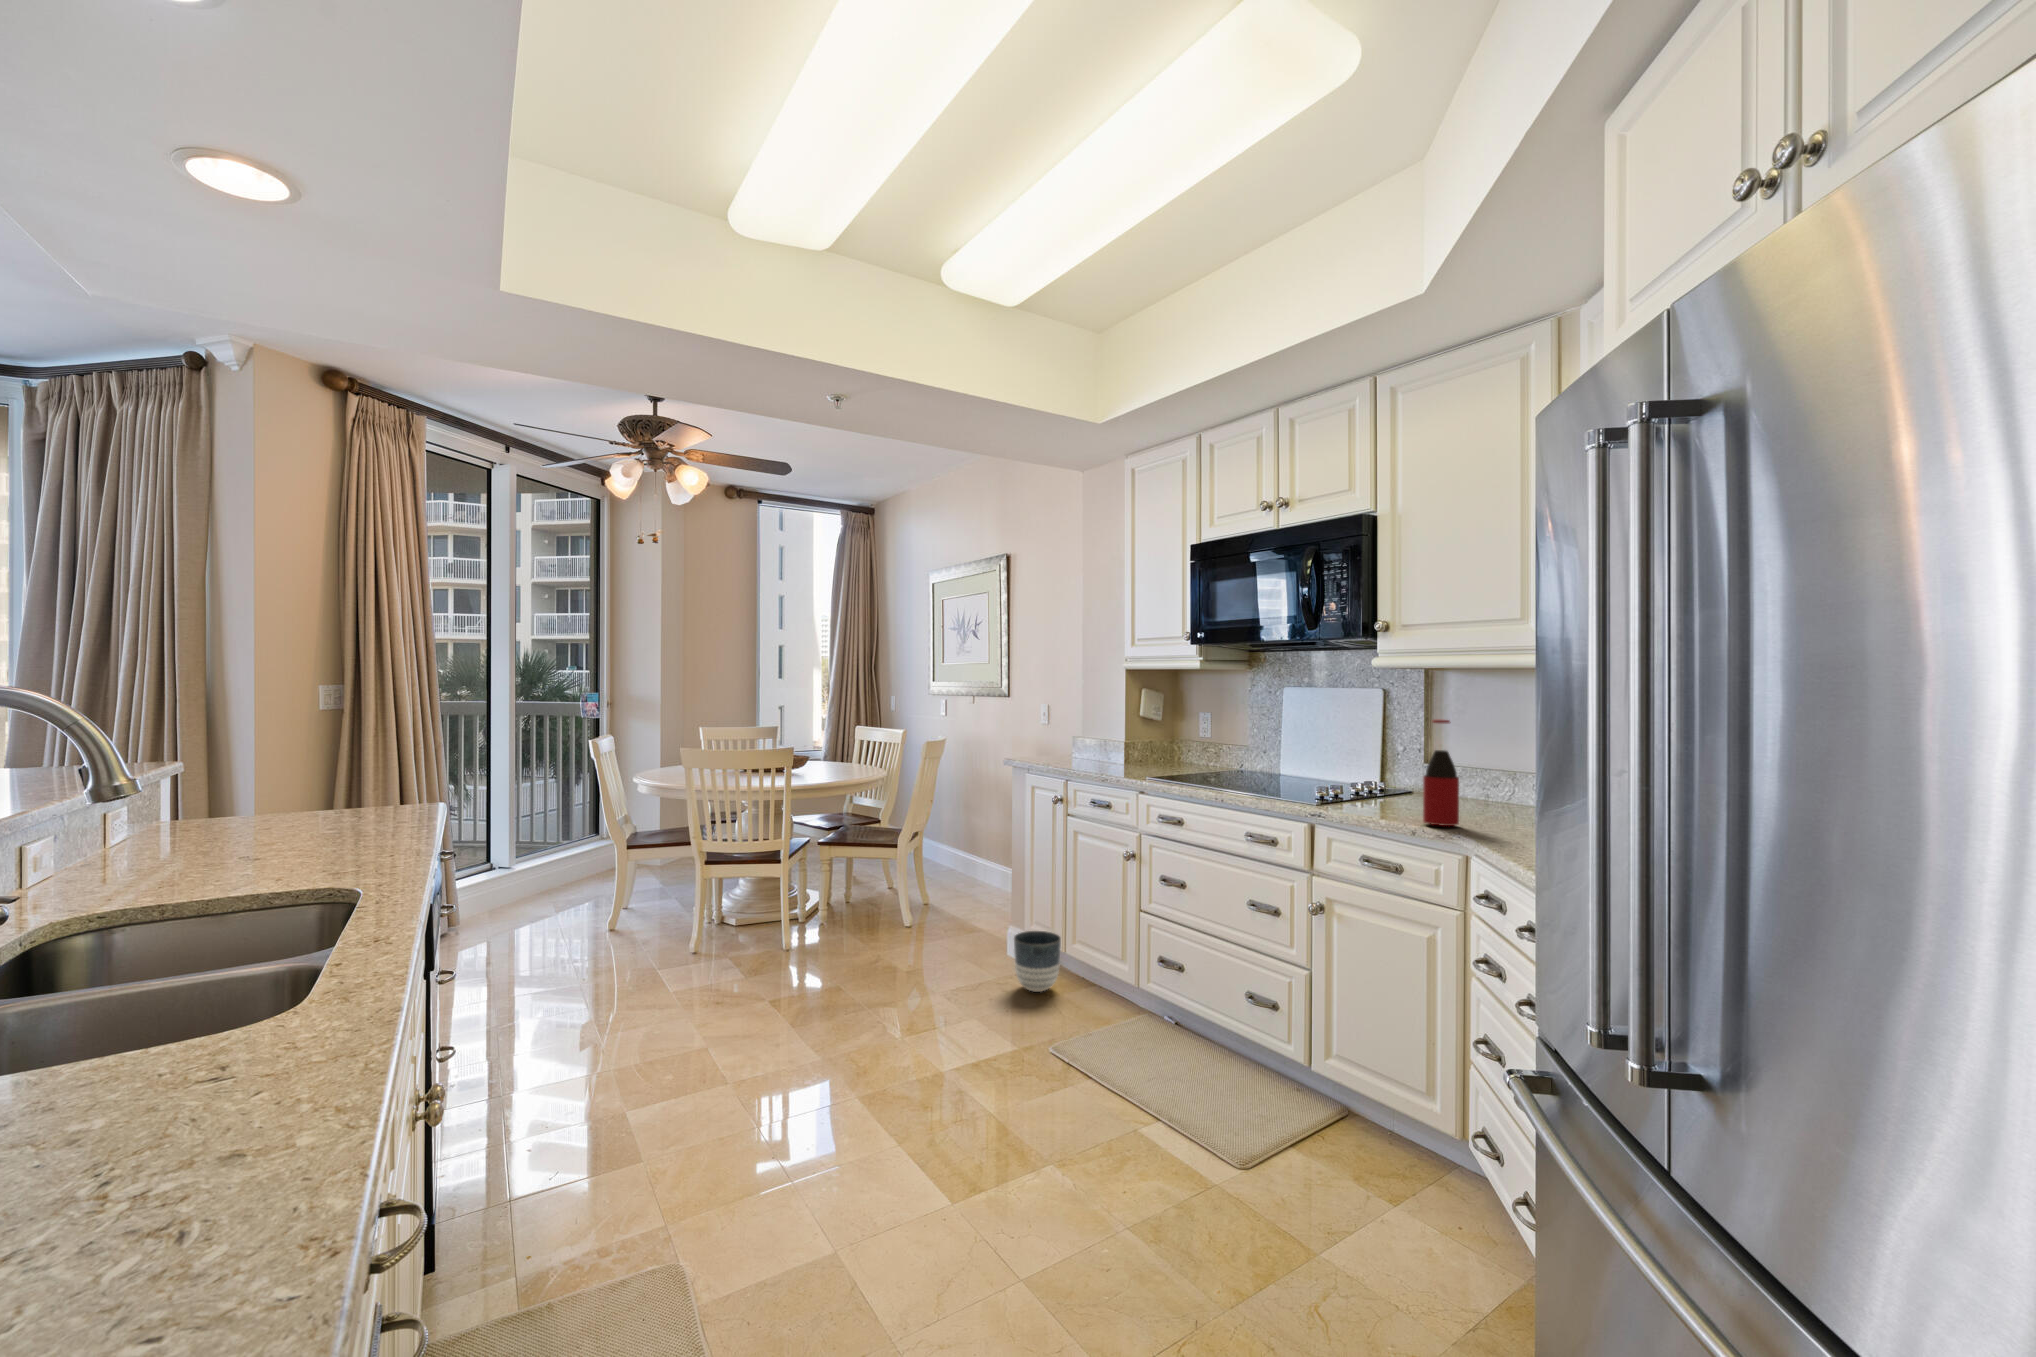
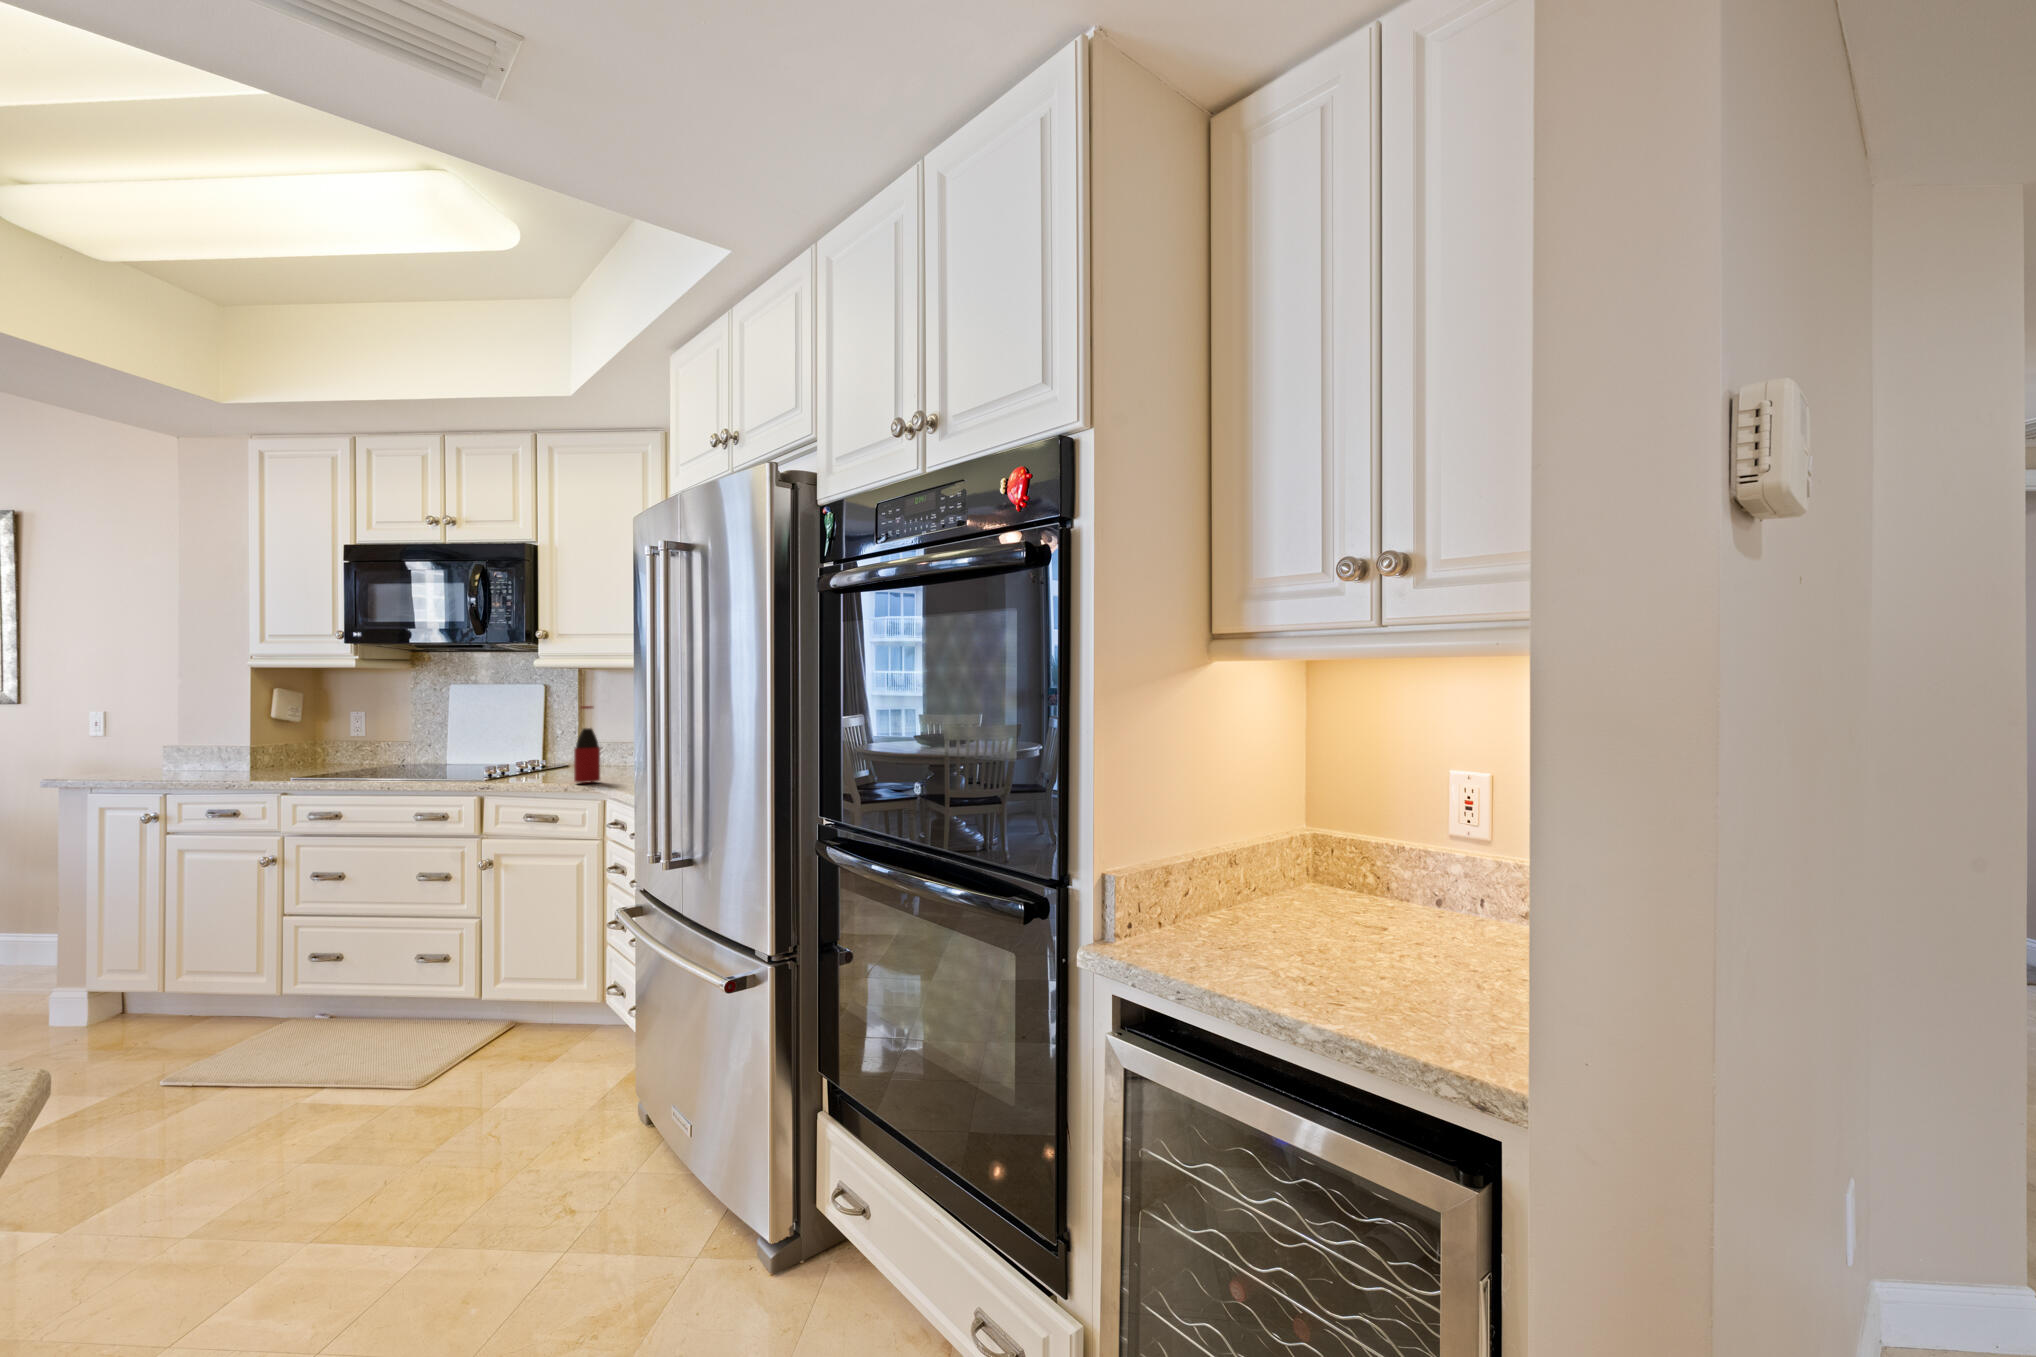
planter: present [1014,931,1061,992] -> none [80,971,160,1045]

